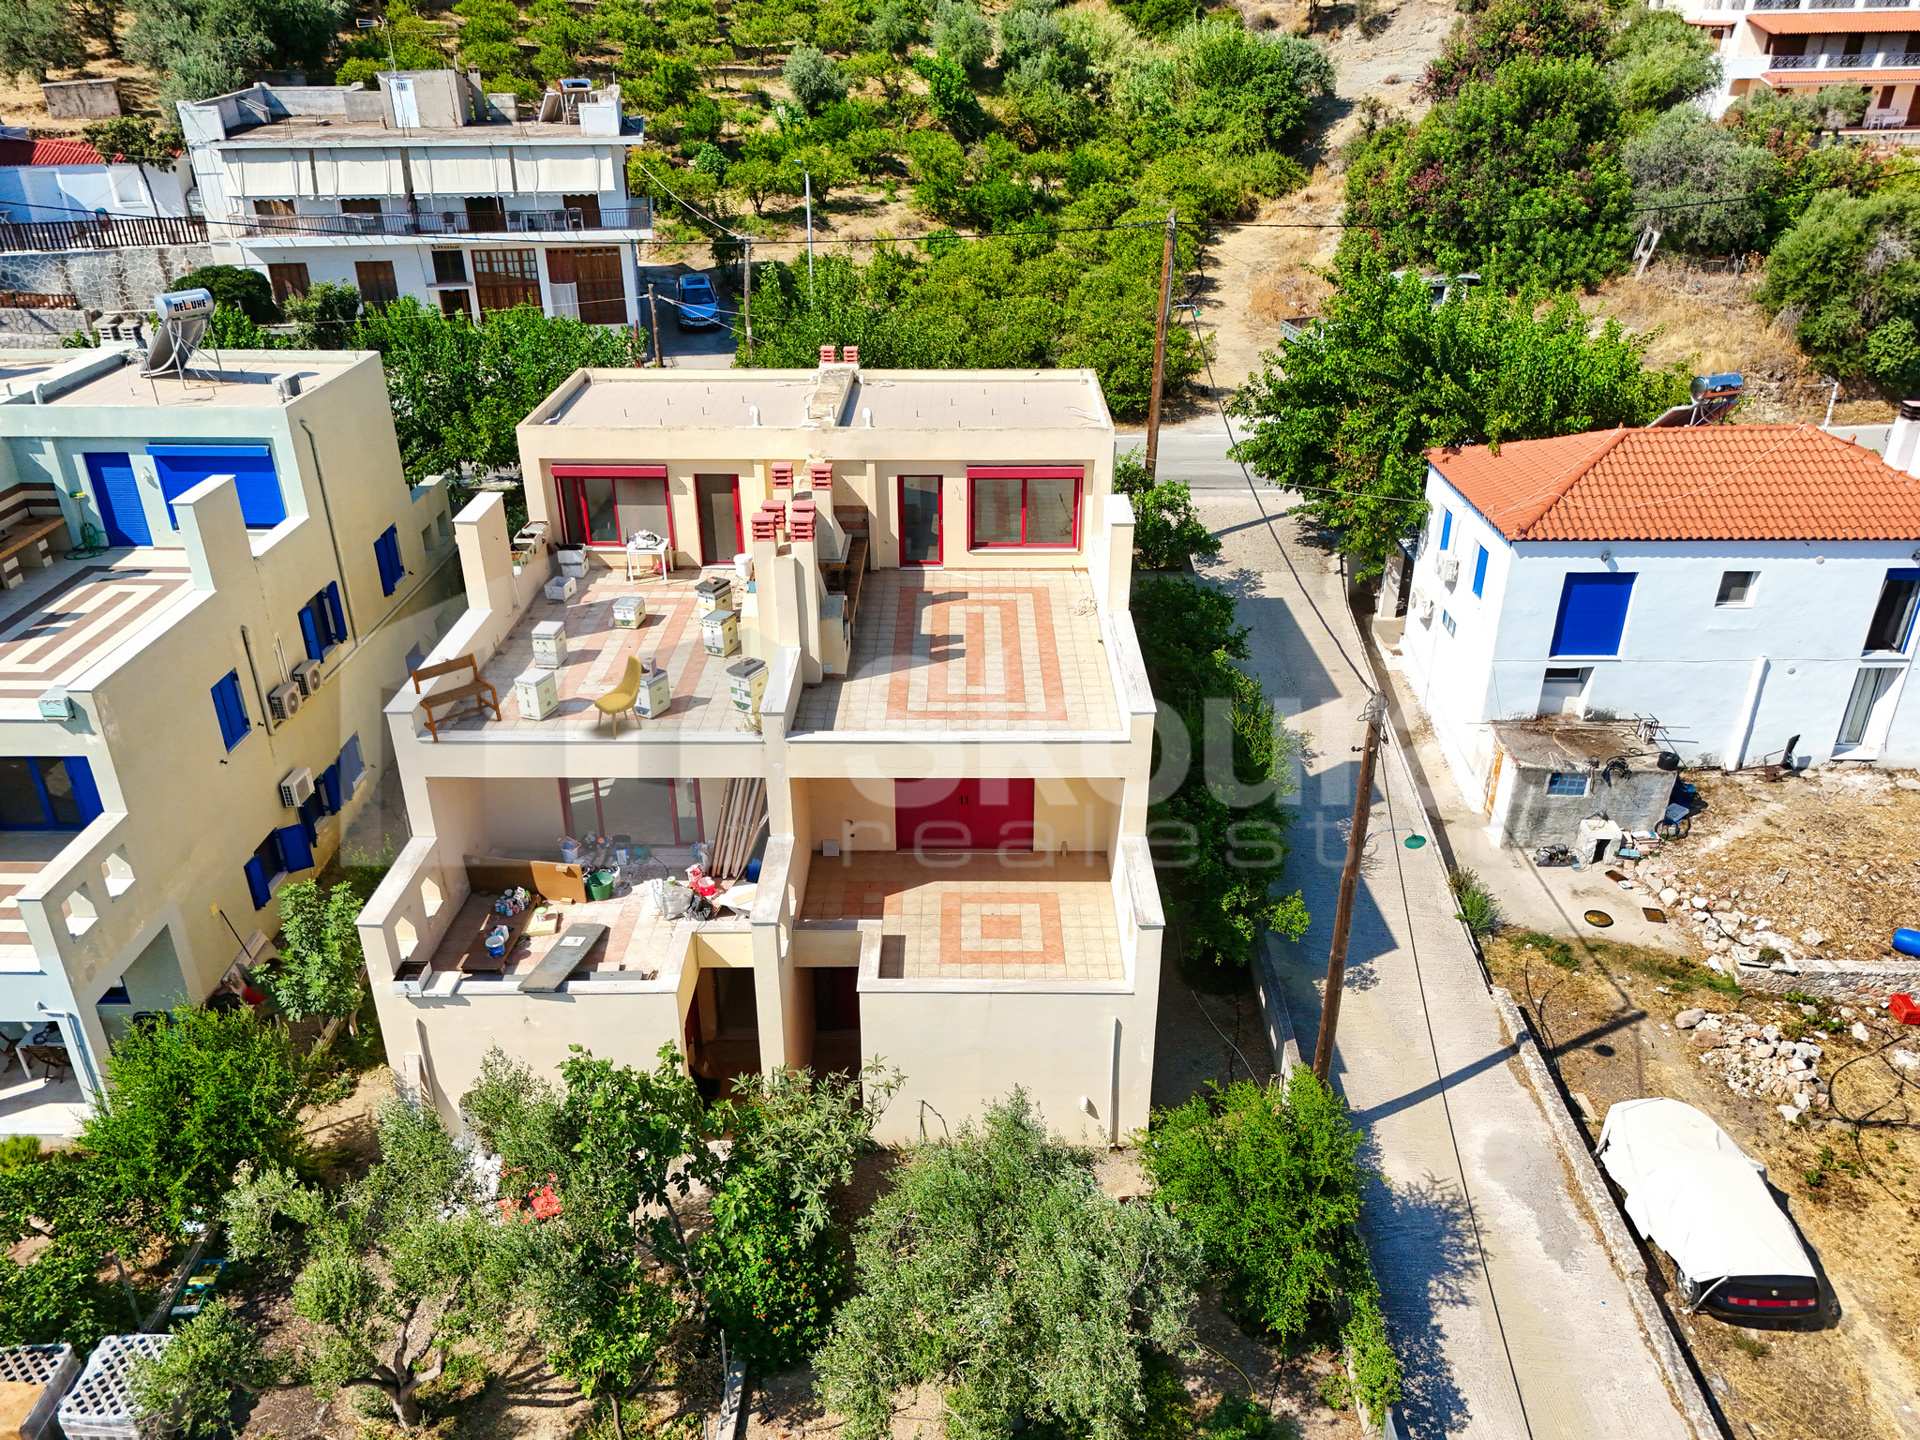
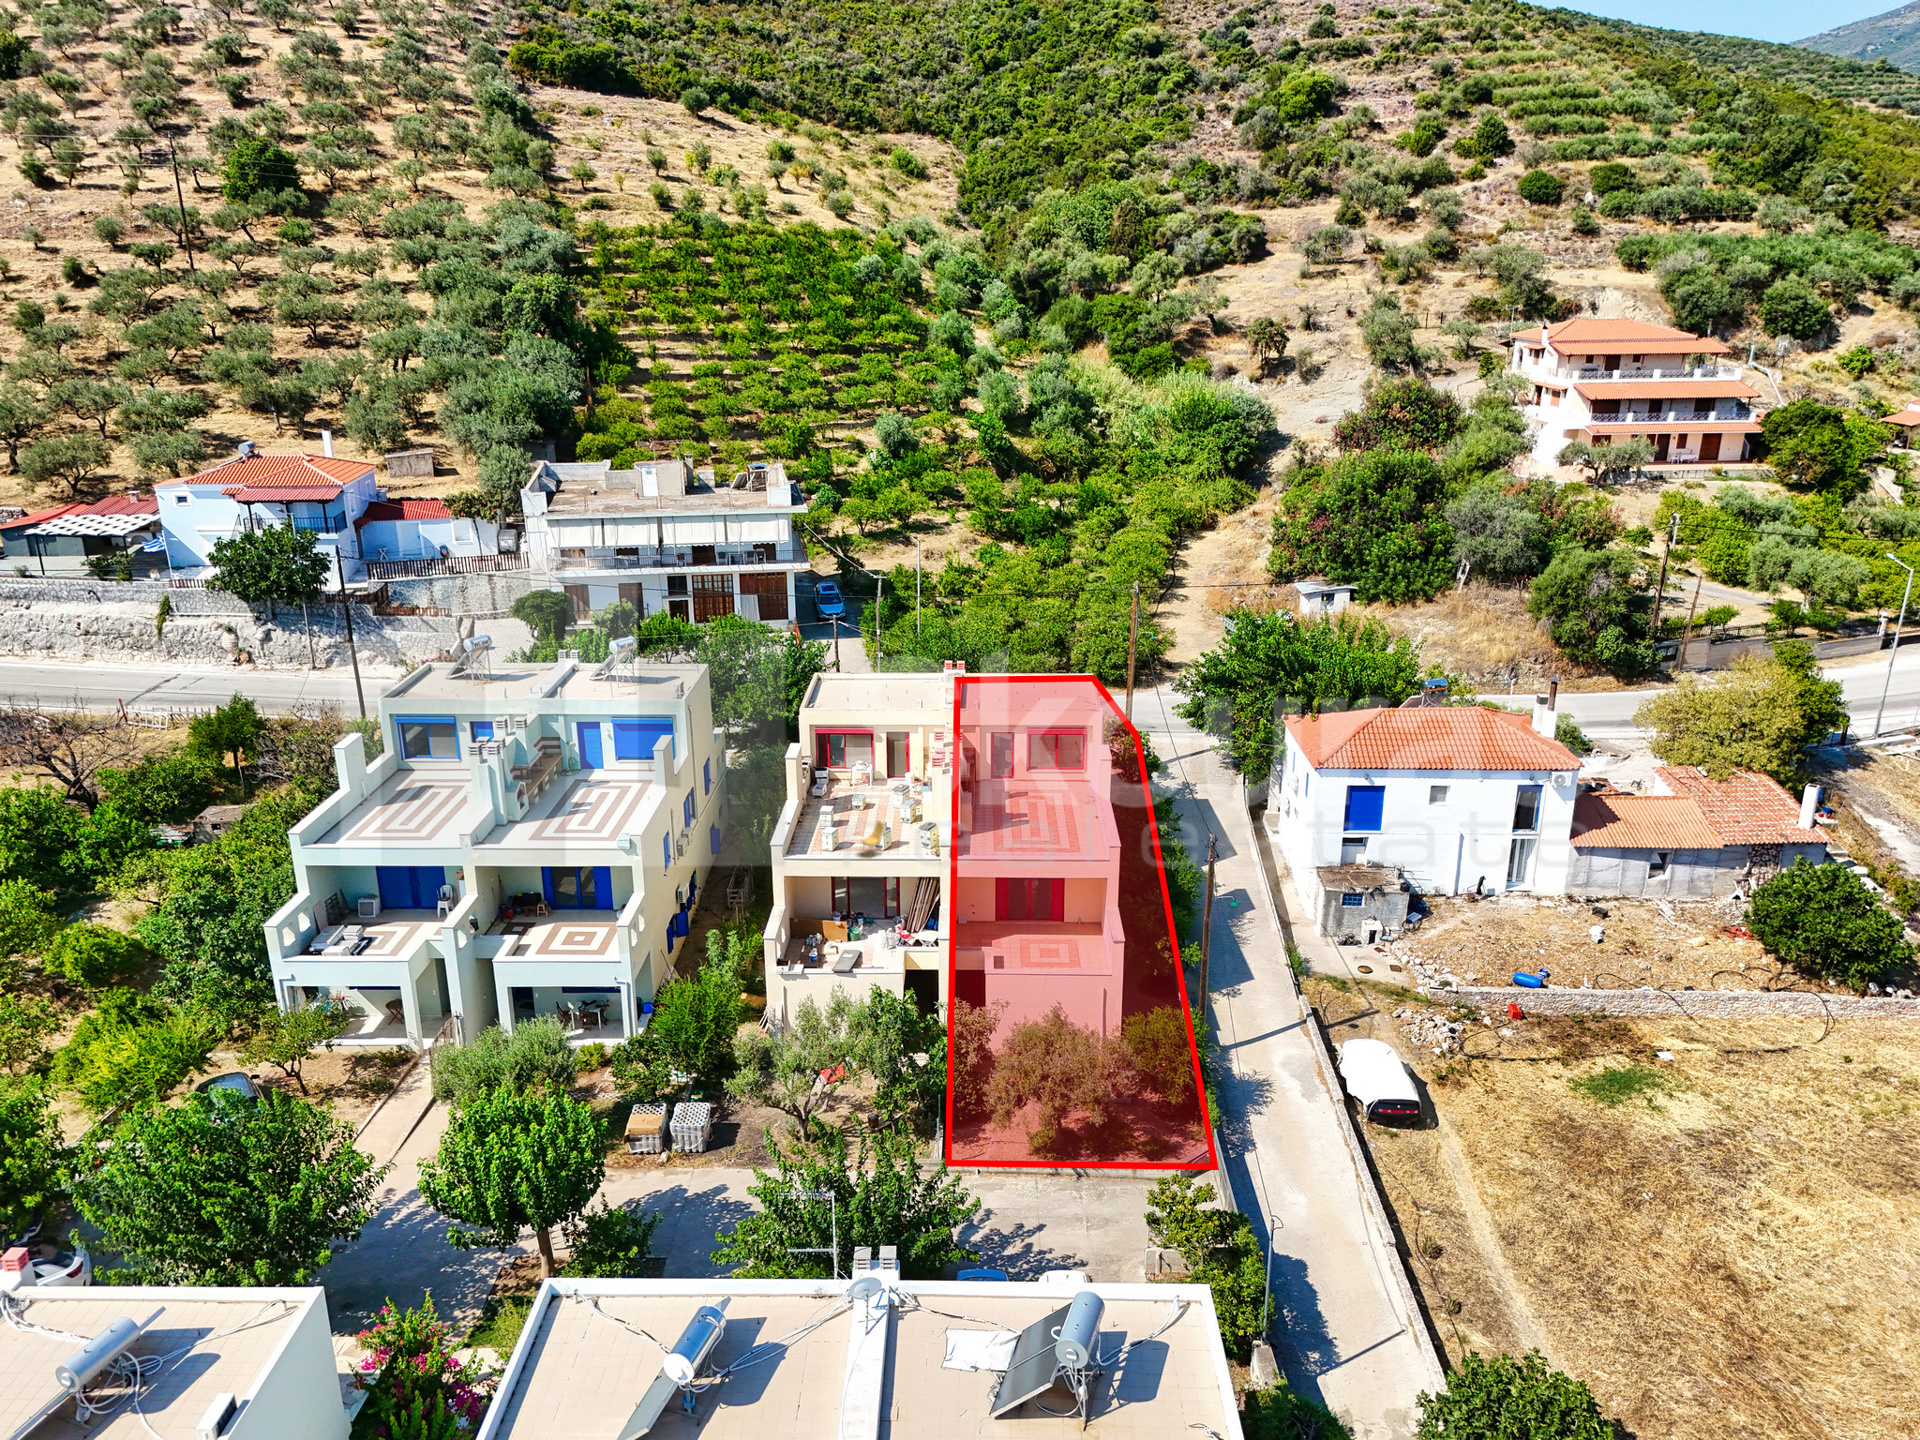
bench: present [411,653,502,743] -> none [780,819,816,860]

